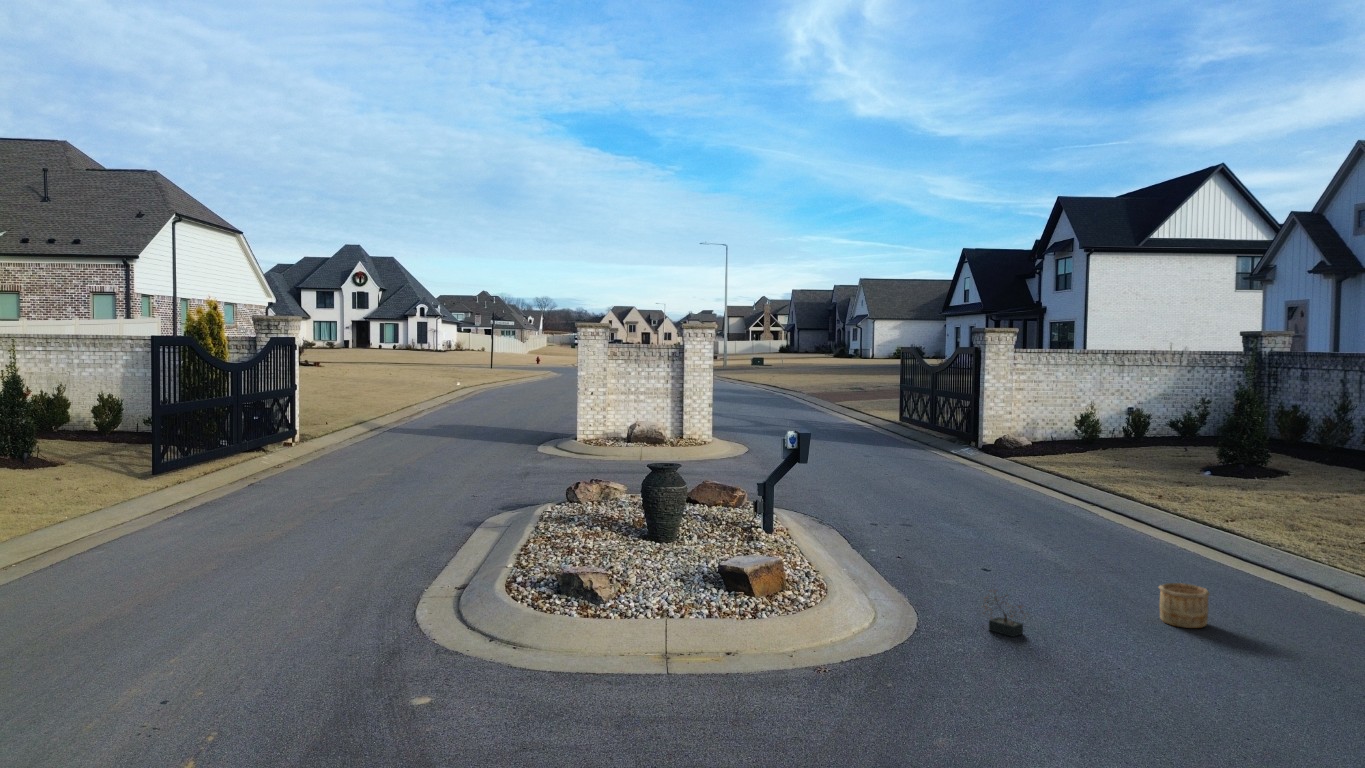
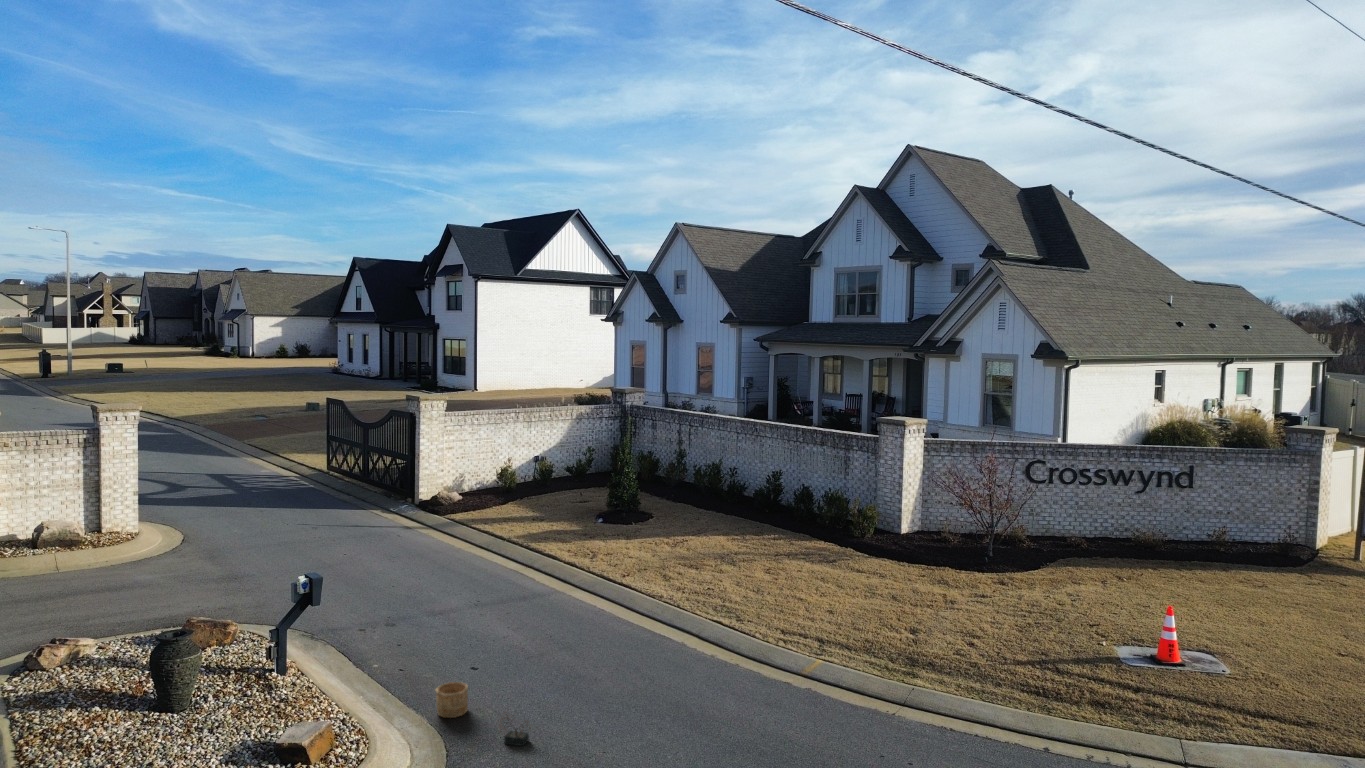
wooden bucket: present [1159,583,1210,628] -> present [436,682,468,718]

